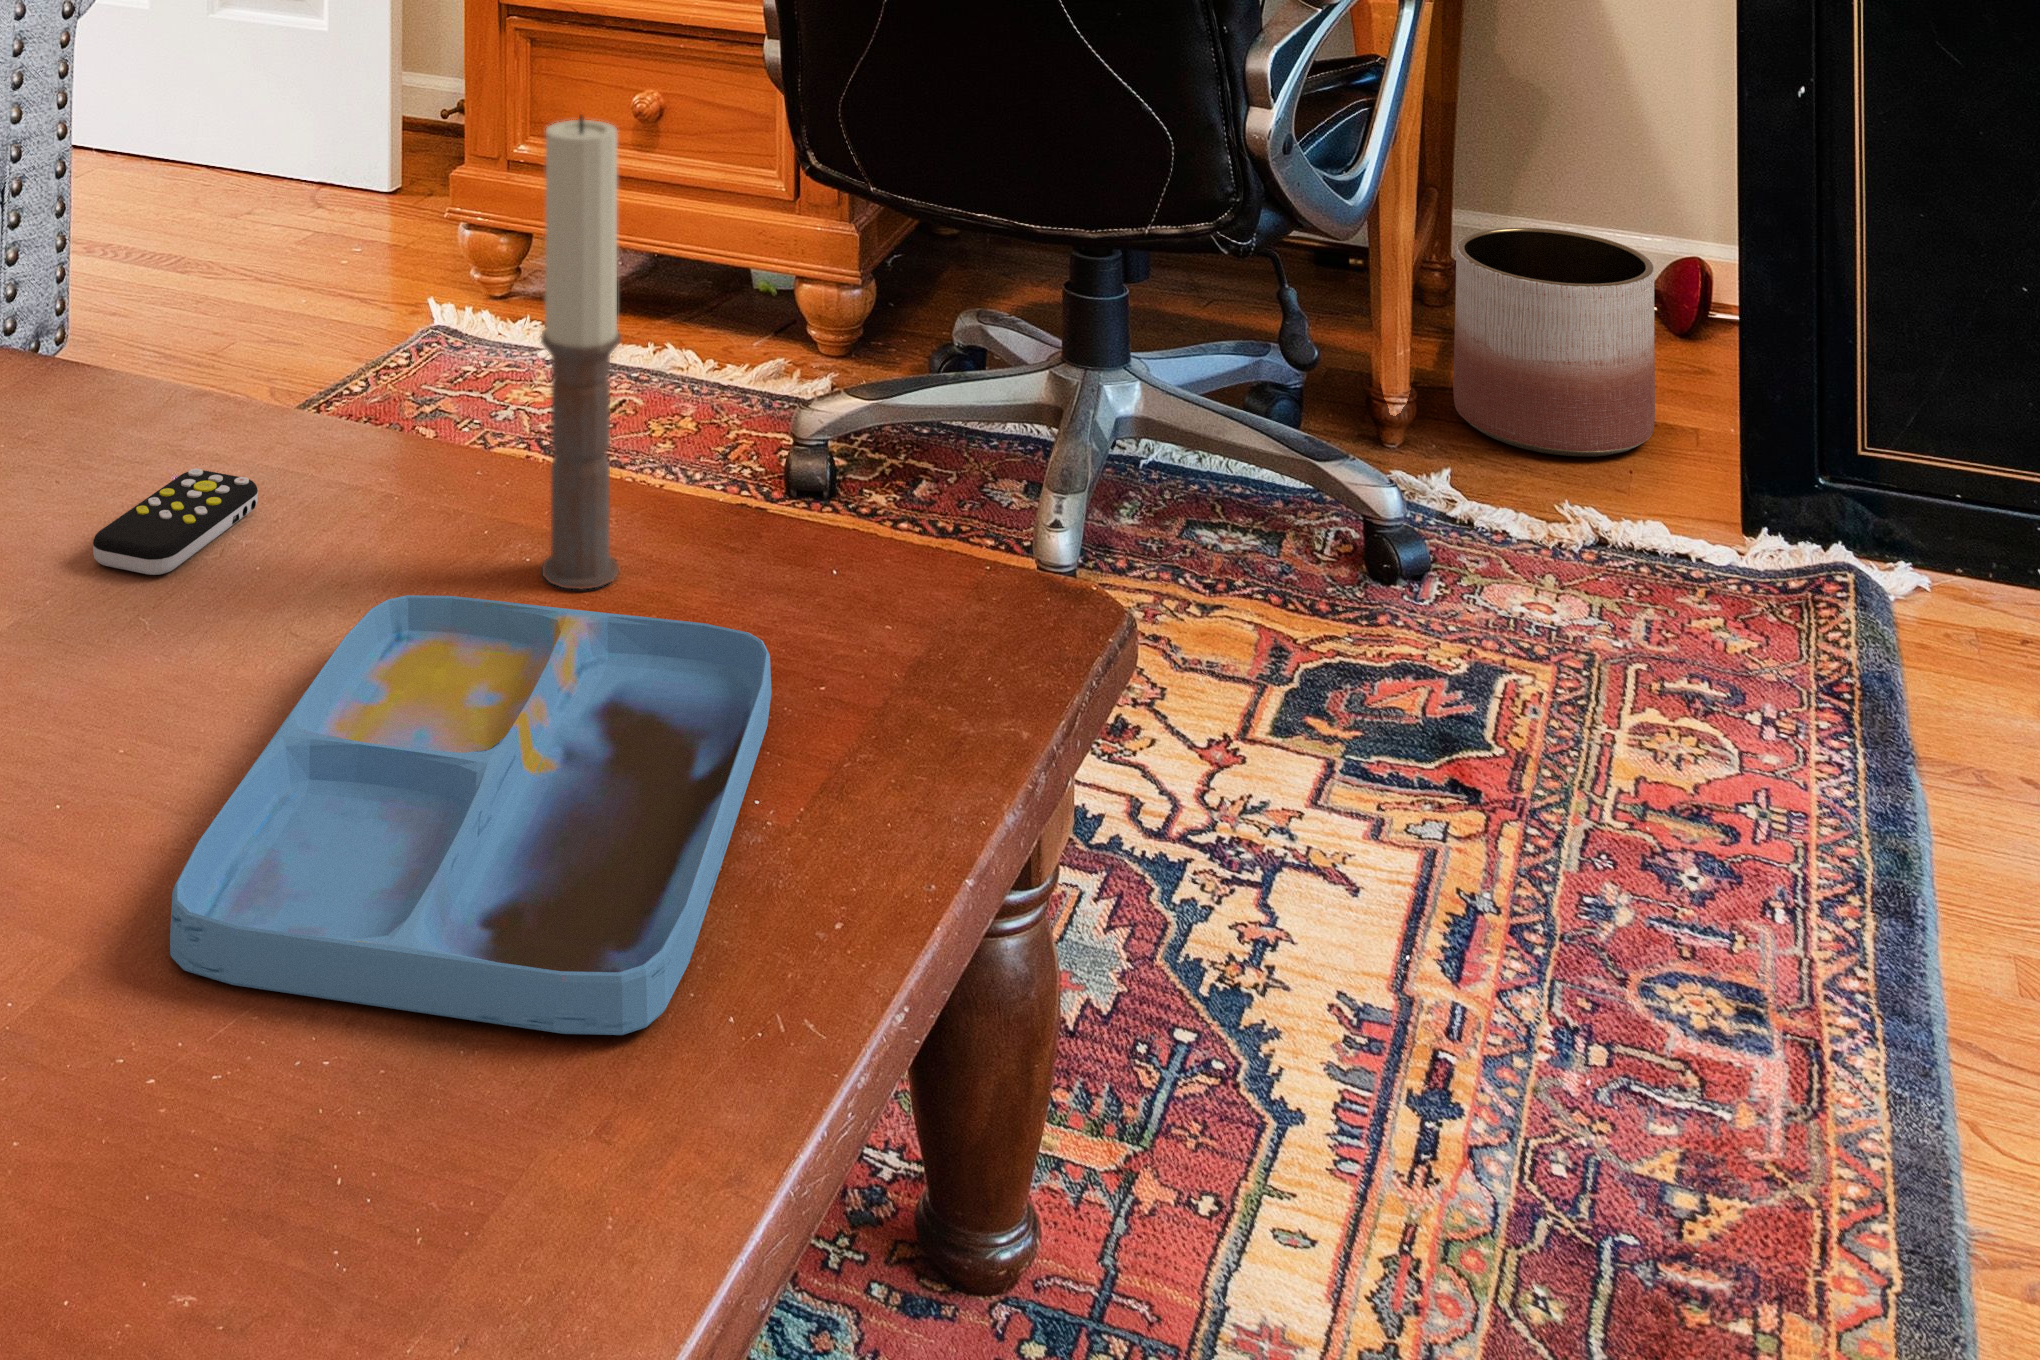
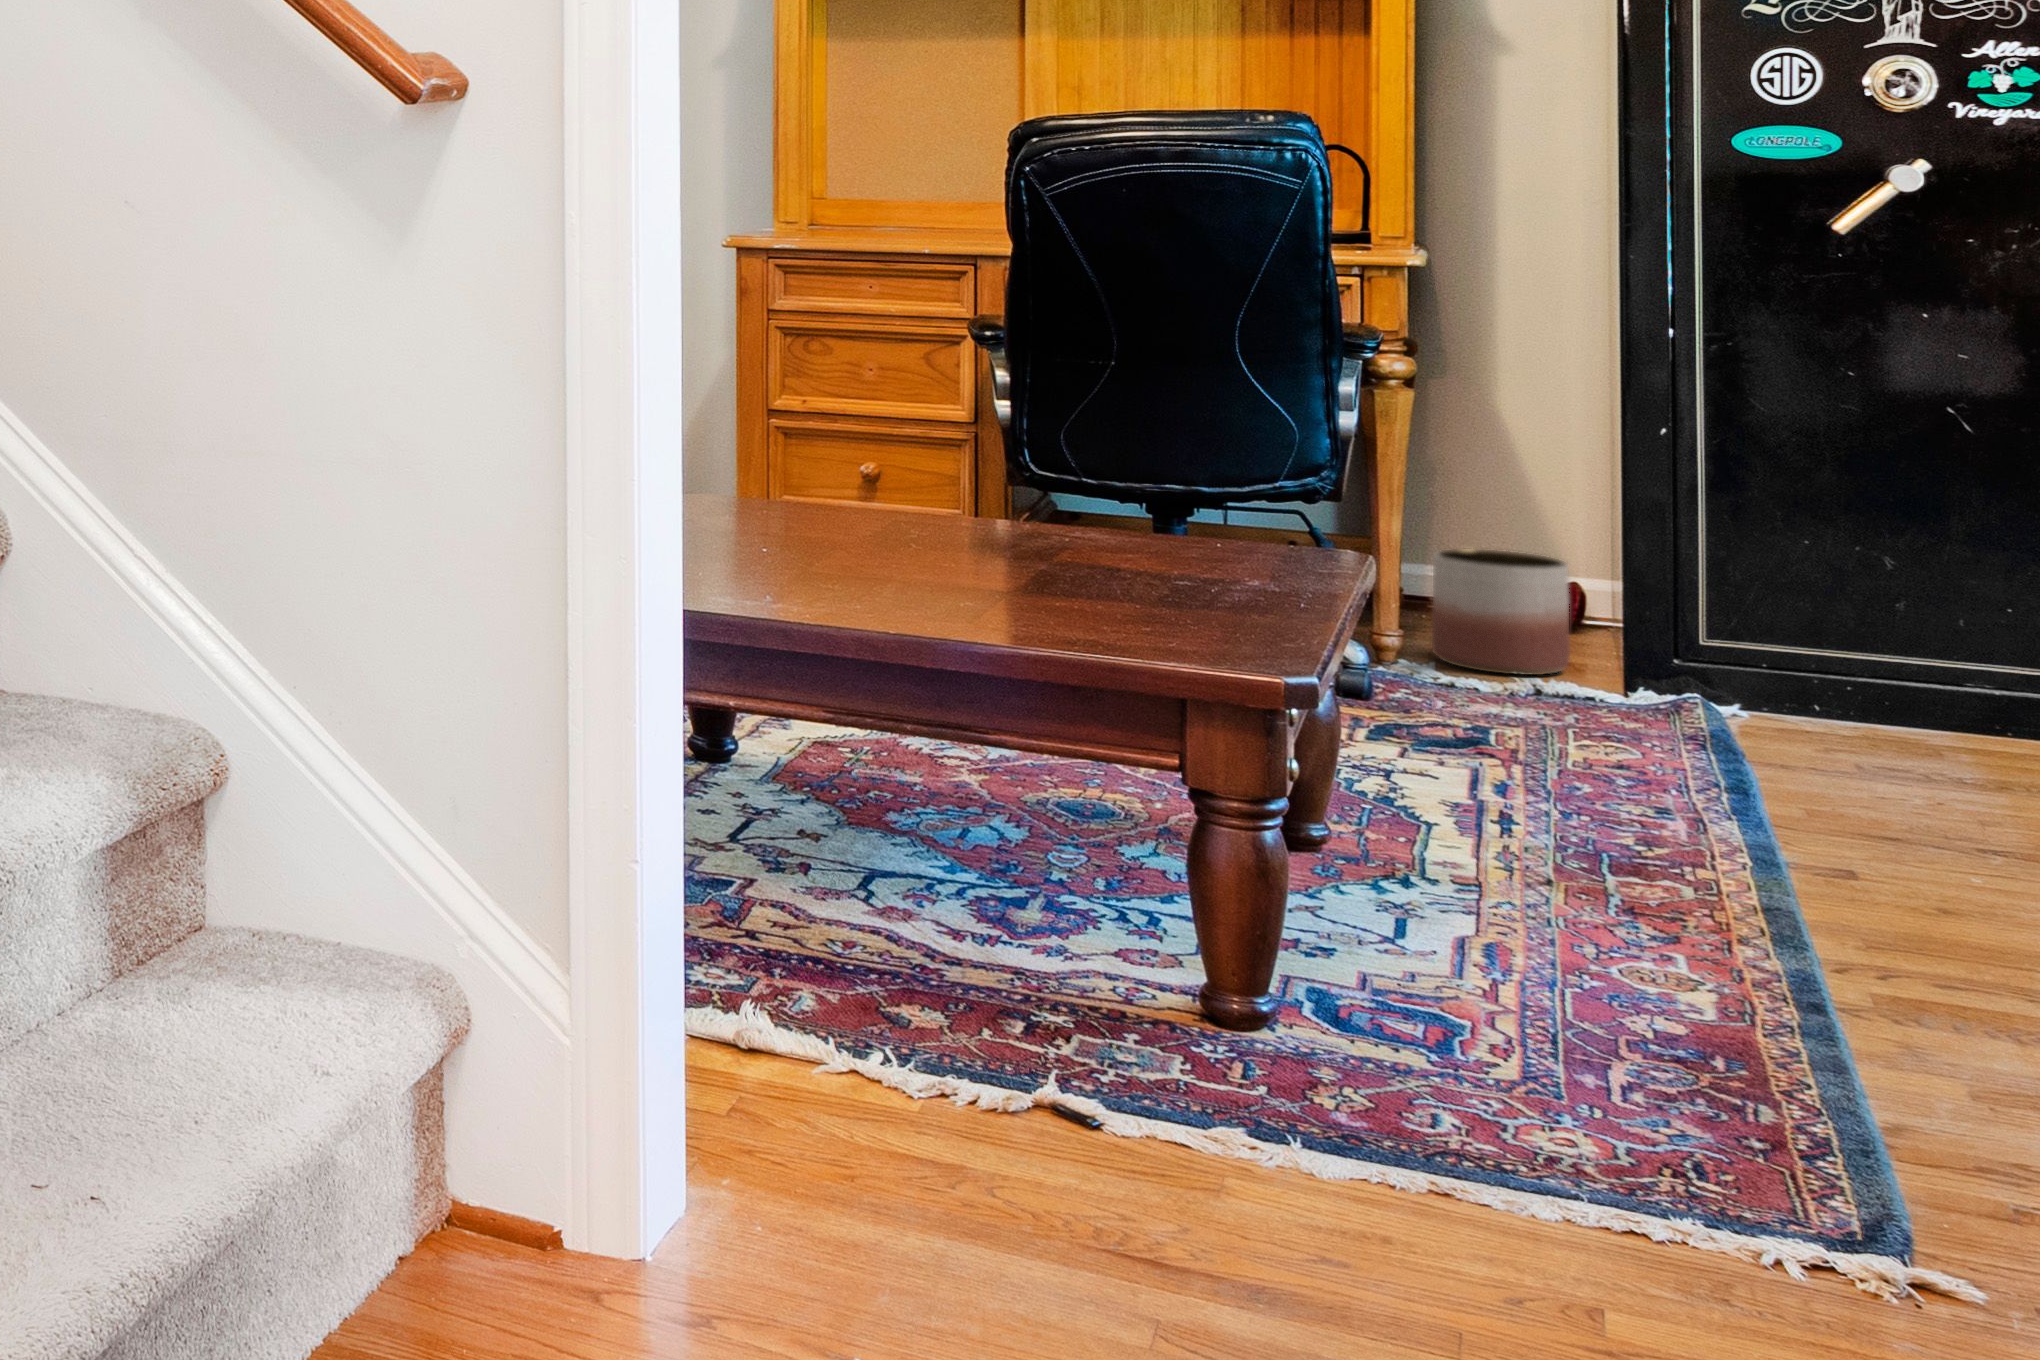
candle: present [541,115,621,590] -> none [1066,330,1105,542]
remote control: present [93,469,258,575] -> none [851,508,908,533]
tray: present [170,595,771,1035] -> none [1014,526,1241,597]

